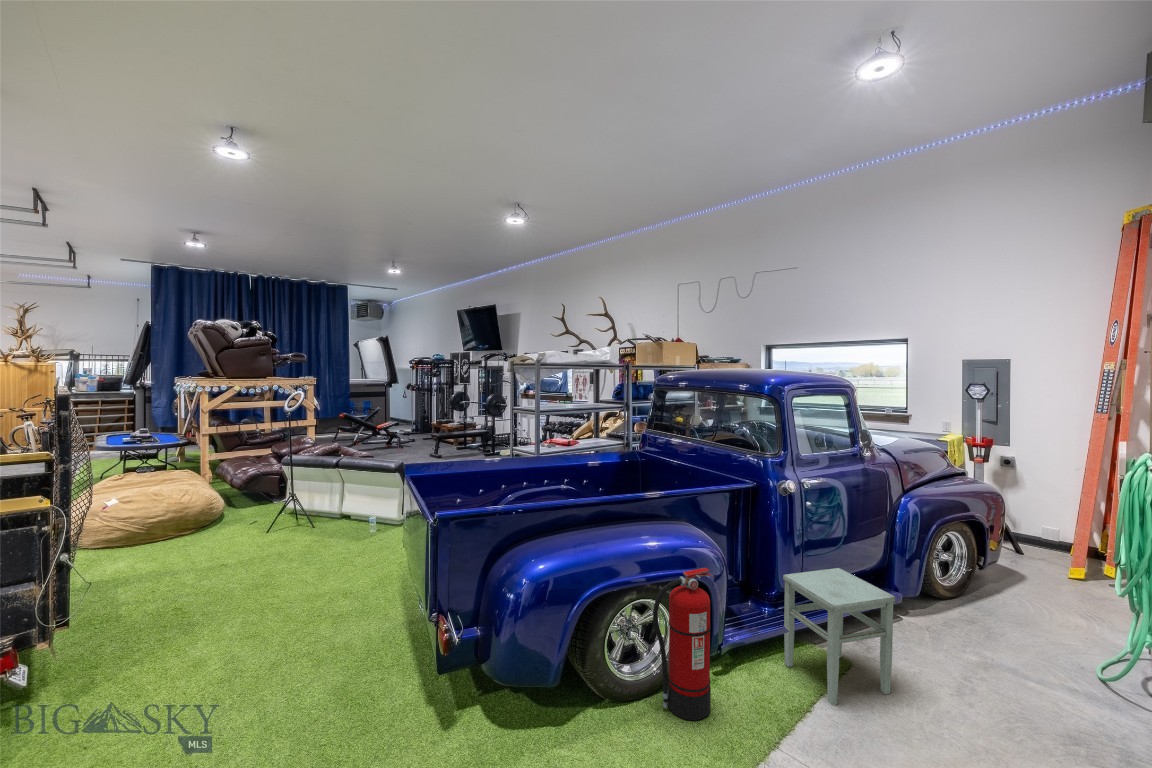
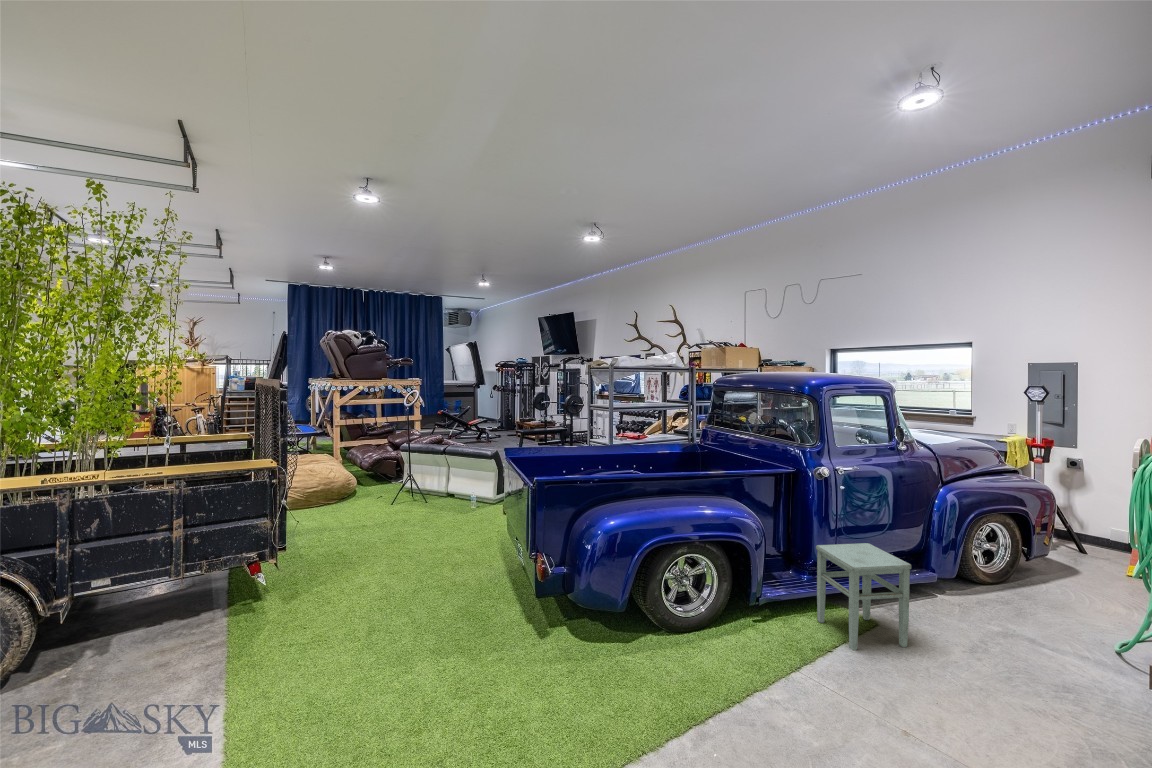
fire extinguisher: present [653,568,714,720] -> none [701,532,752,650]

